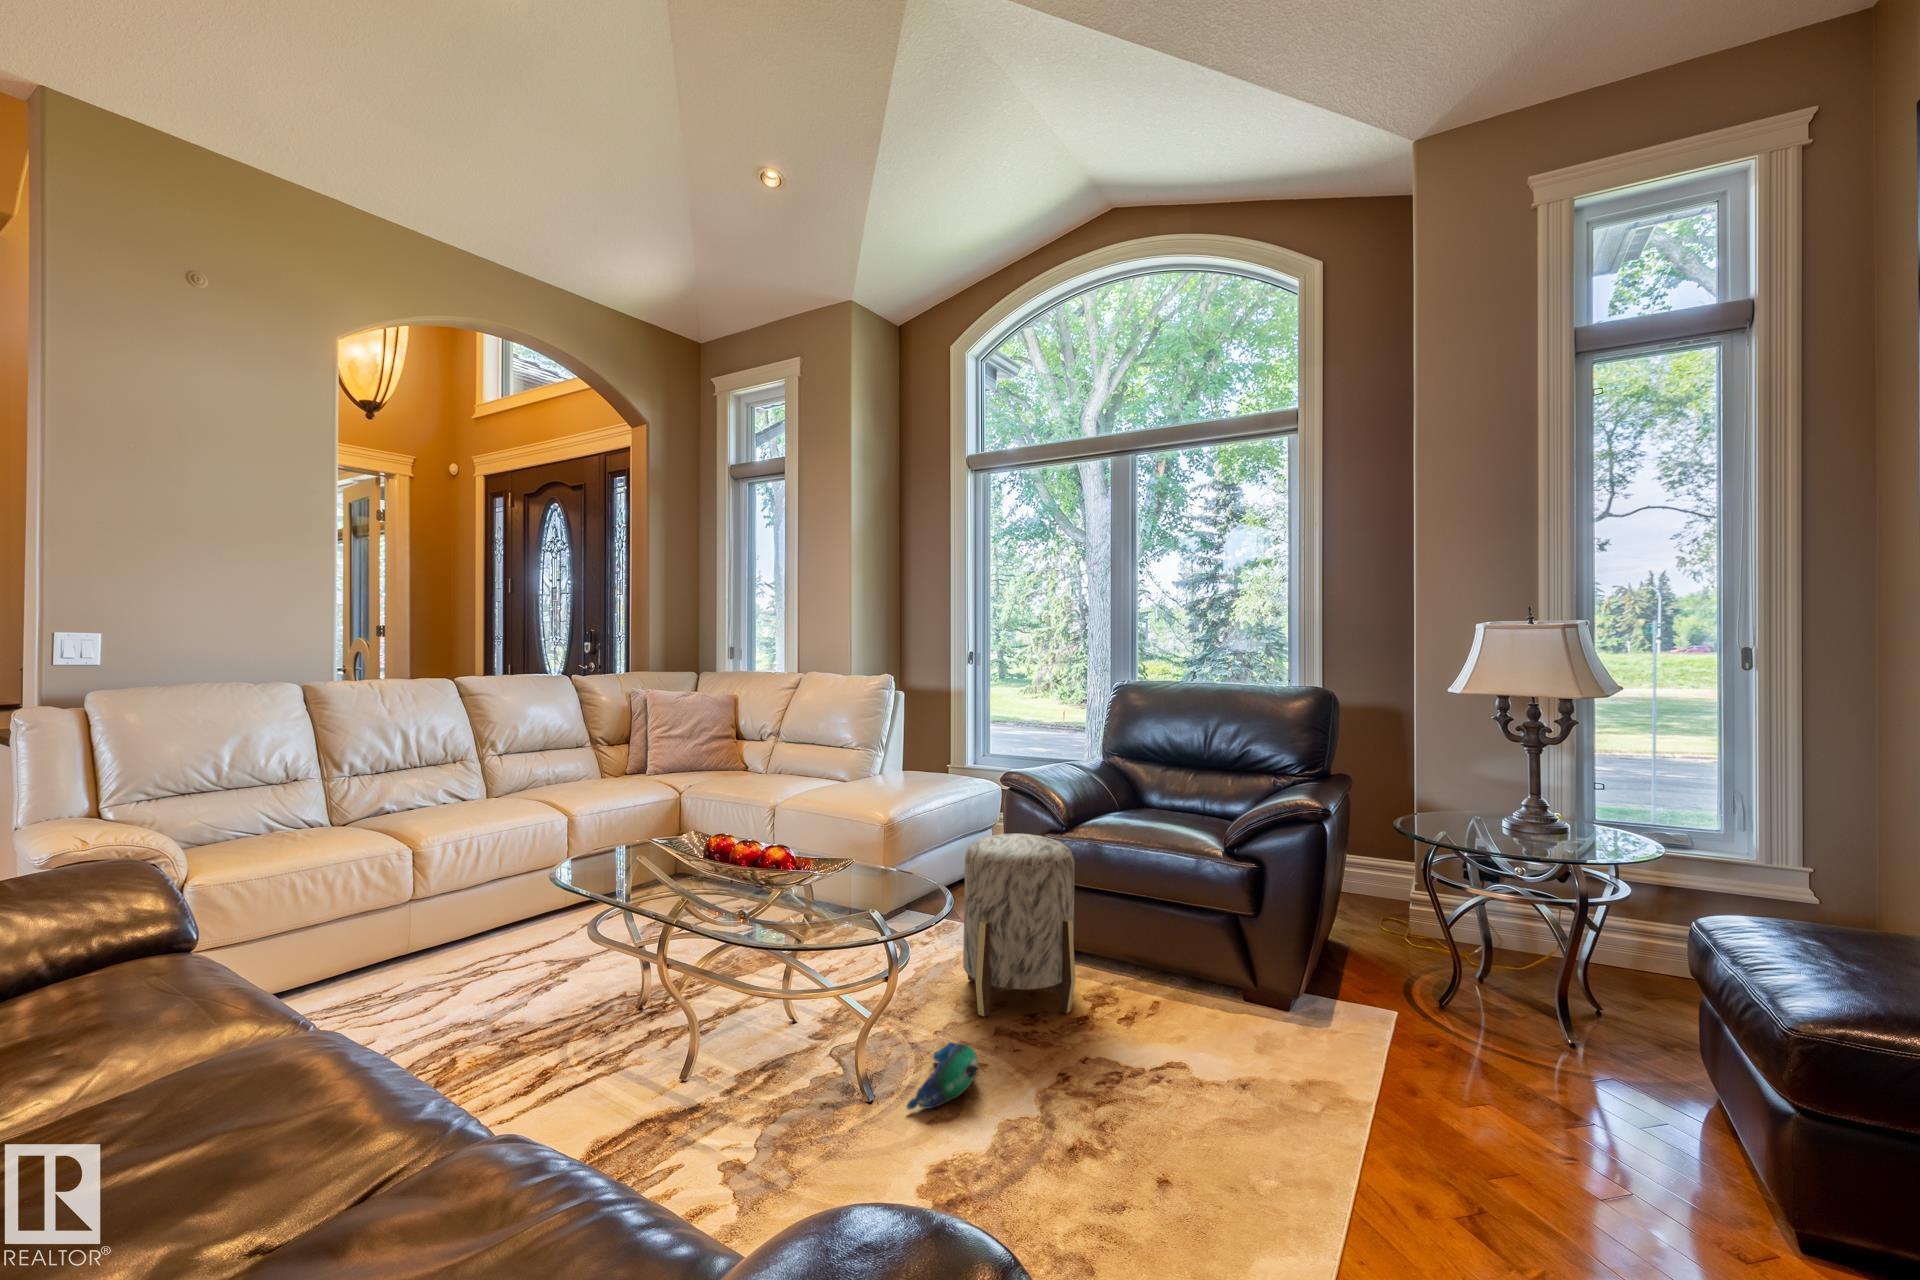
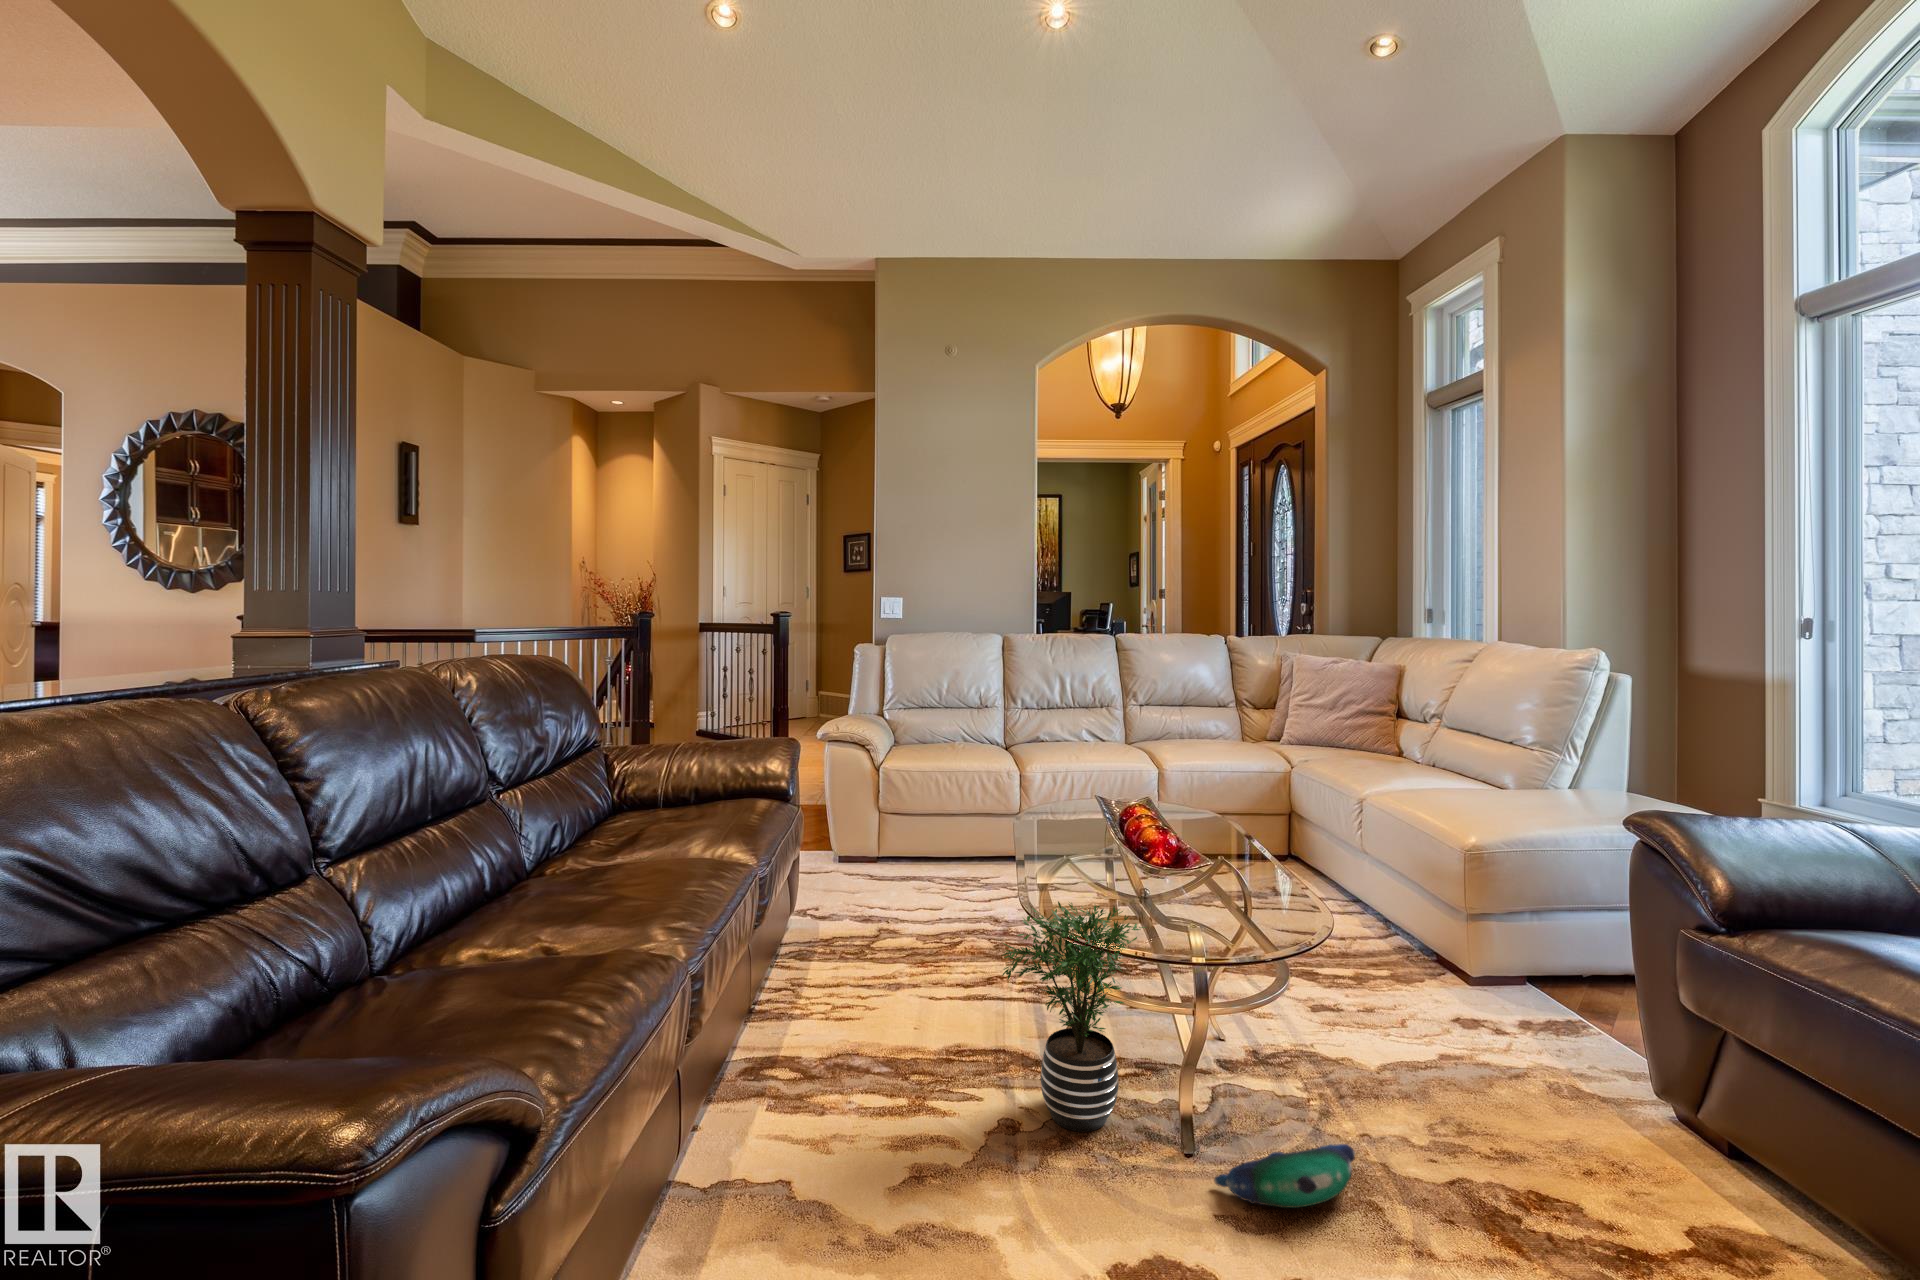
ottoman: present [963,833,1075,1017] -> none [1449,893,1680,1218]
potted plant: none [704,924,840,1142] -> present [1002,902,1146,1132]

